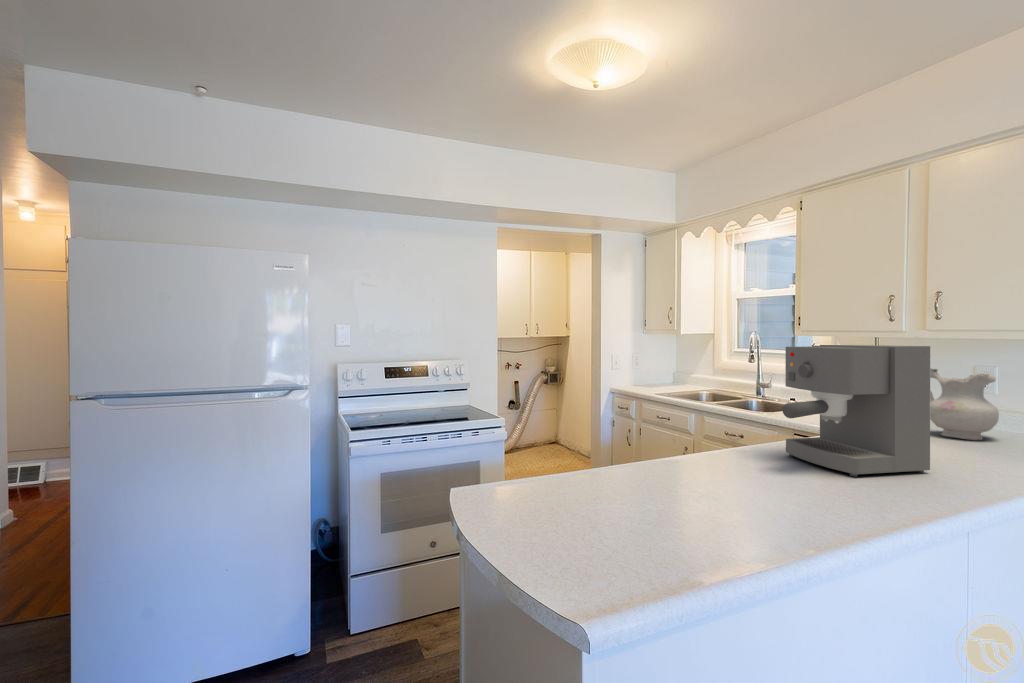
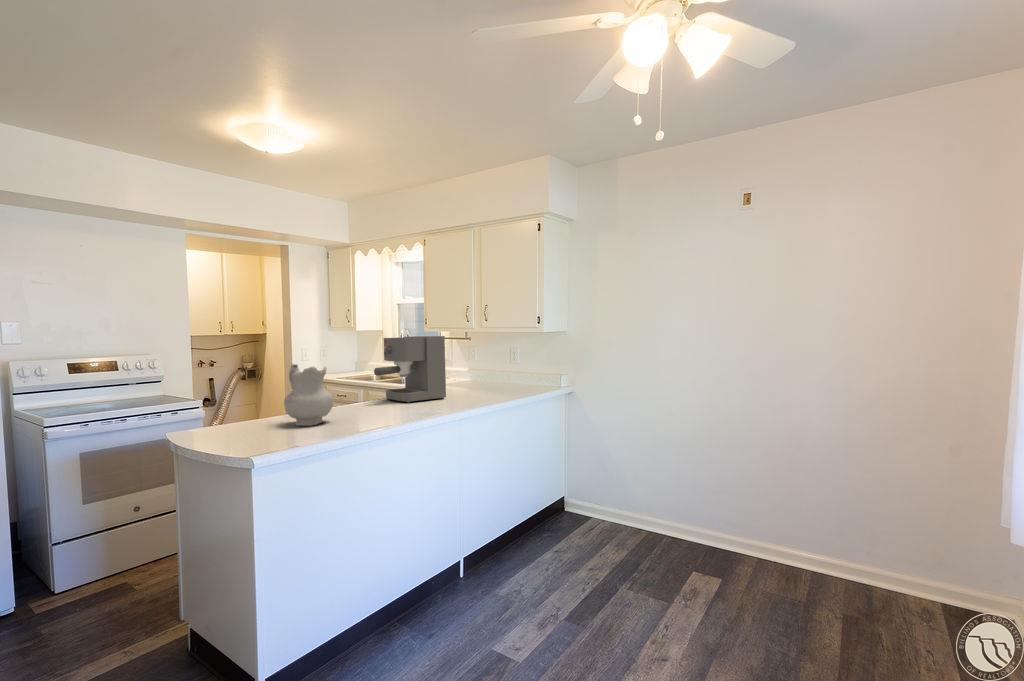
ceramic pitcher: present [930,369,999,440] -> present [284,364,333,426]

